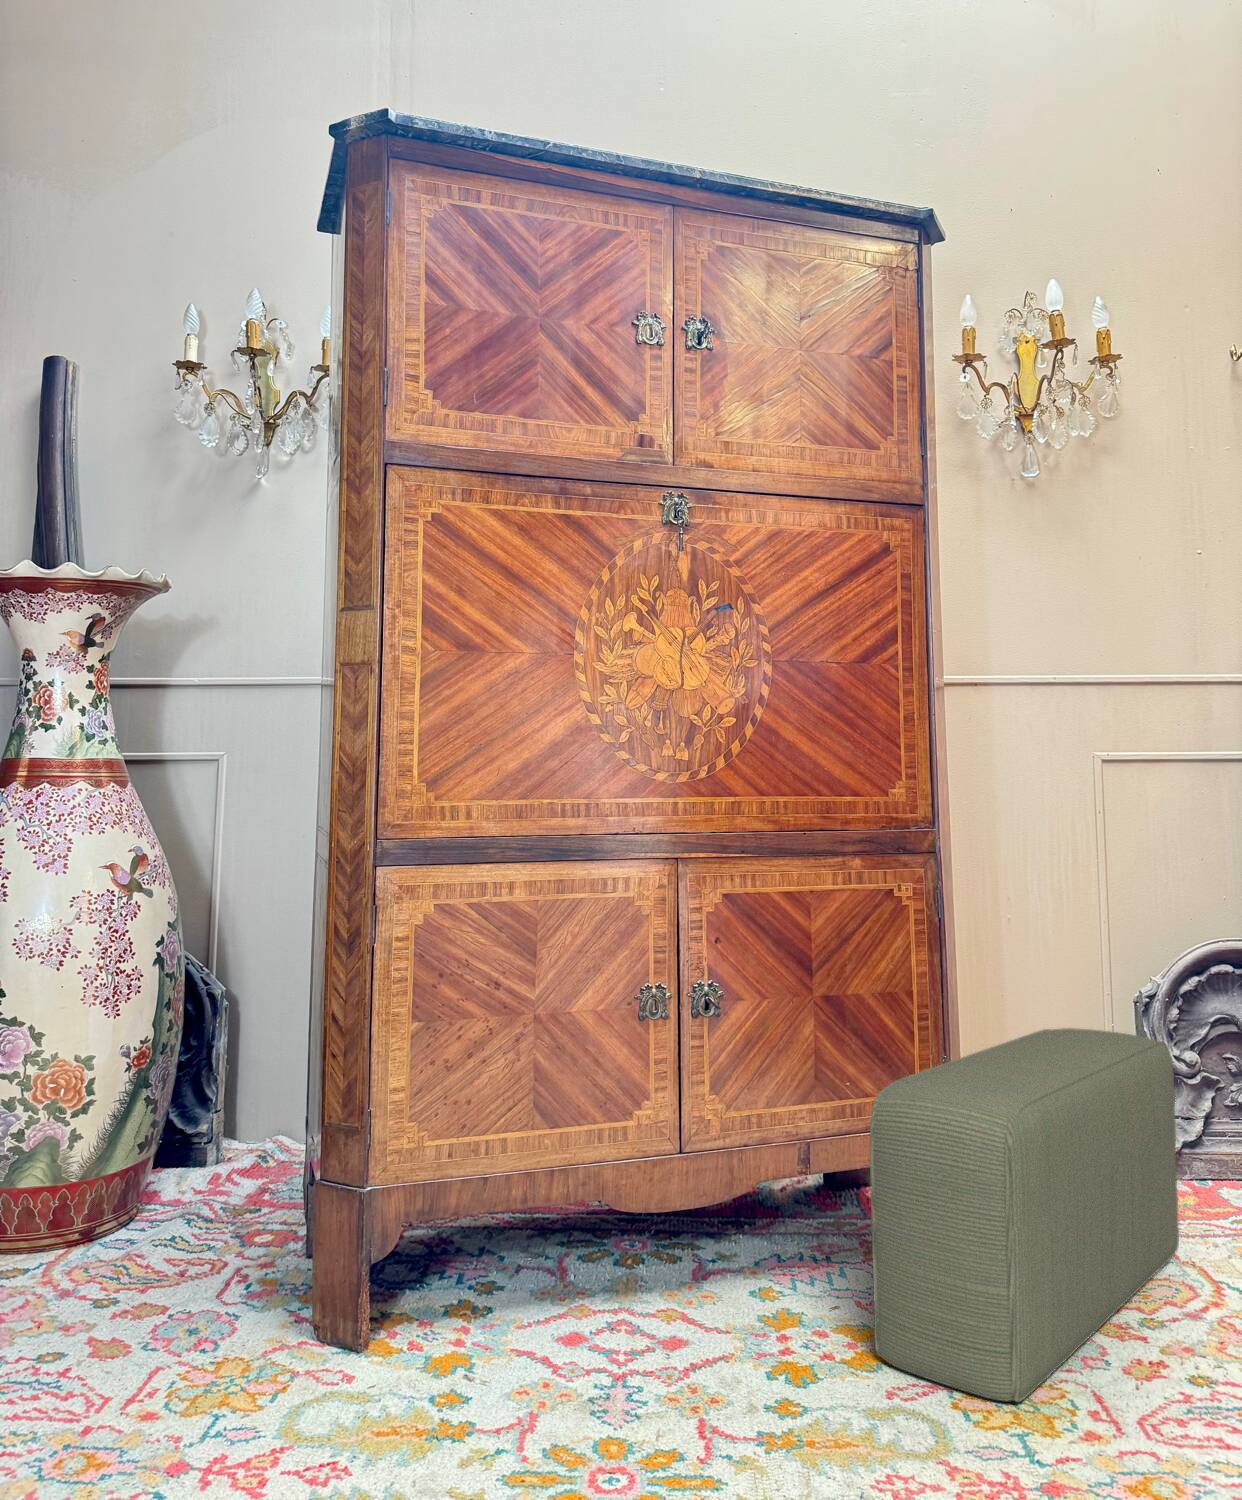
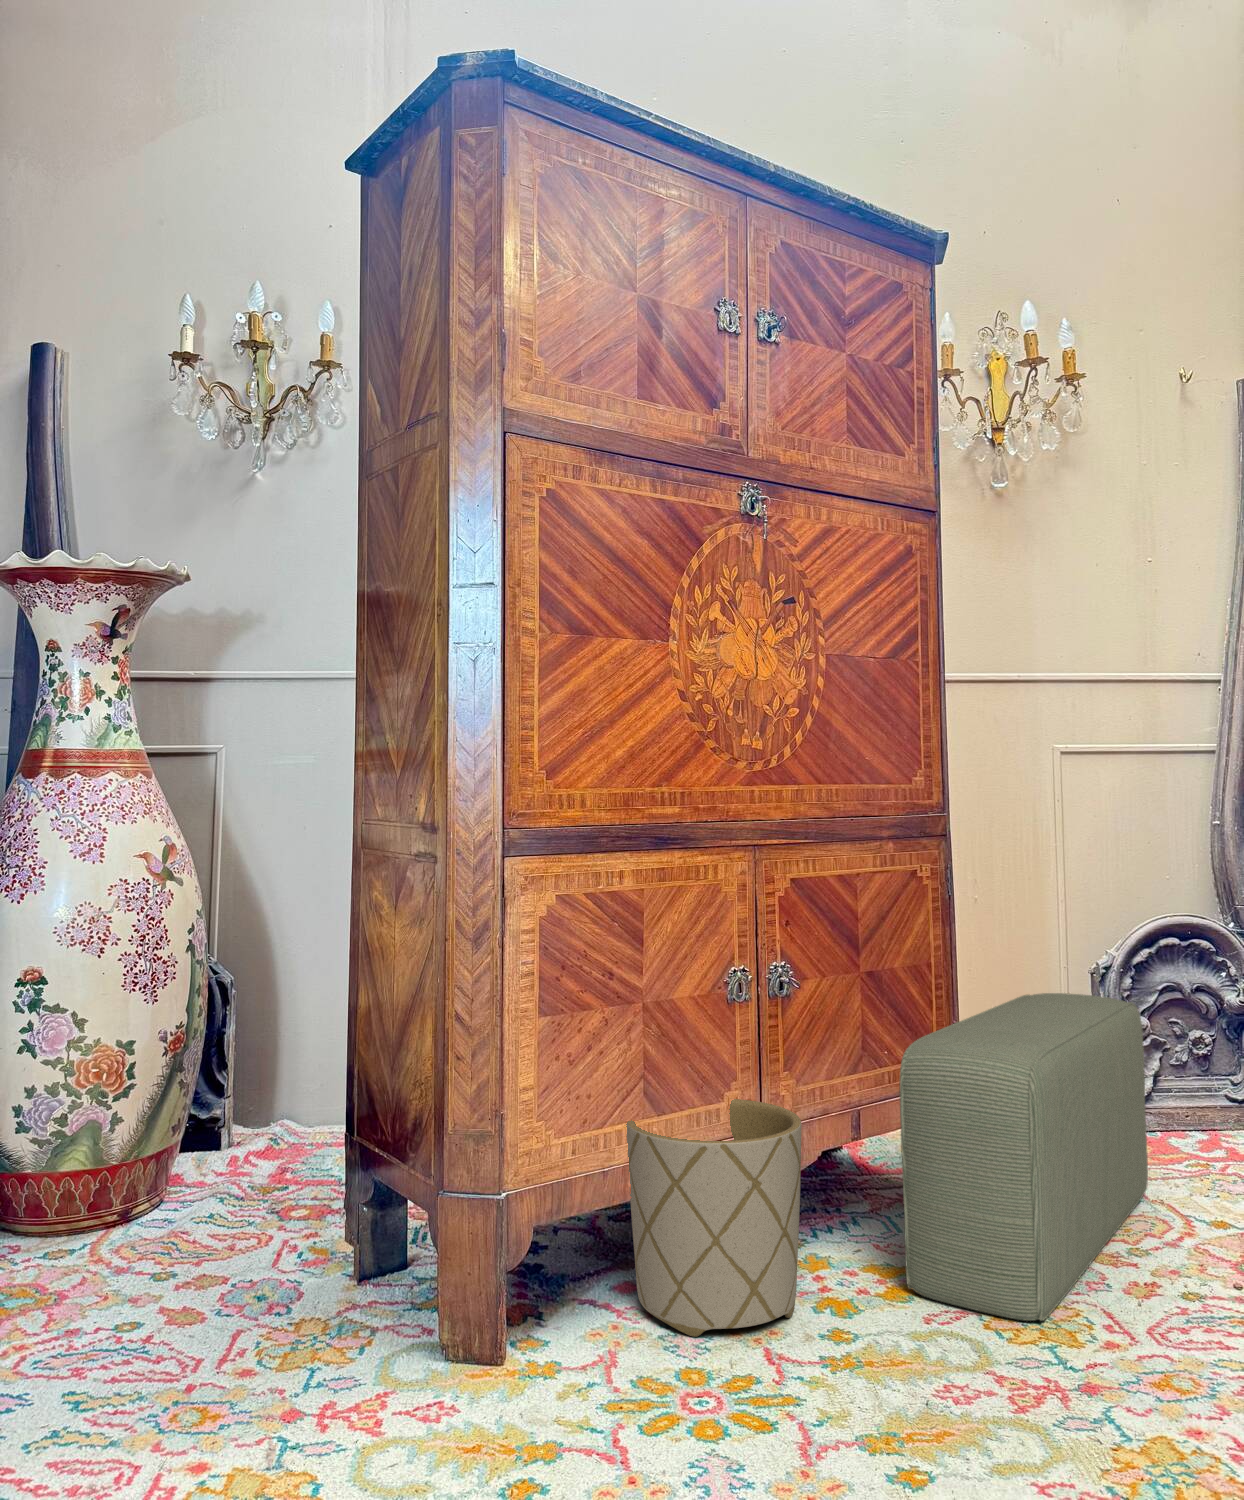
planter: none [567,1138,757,1401] -> present [626,1099,801,1337]

